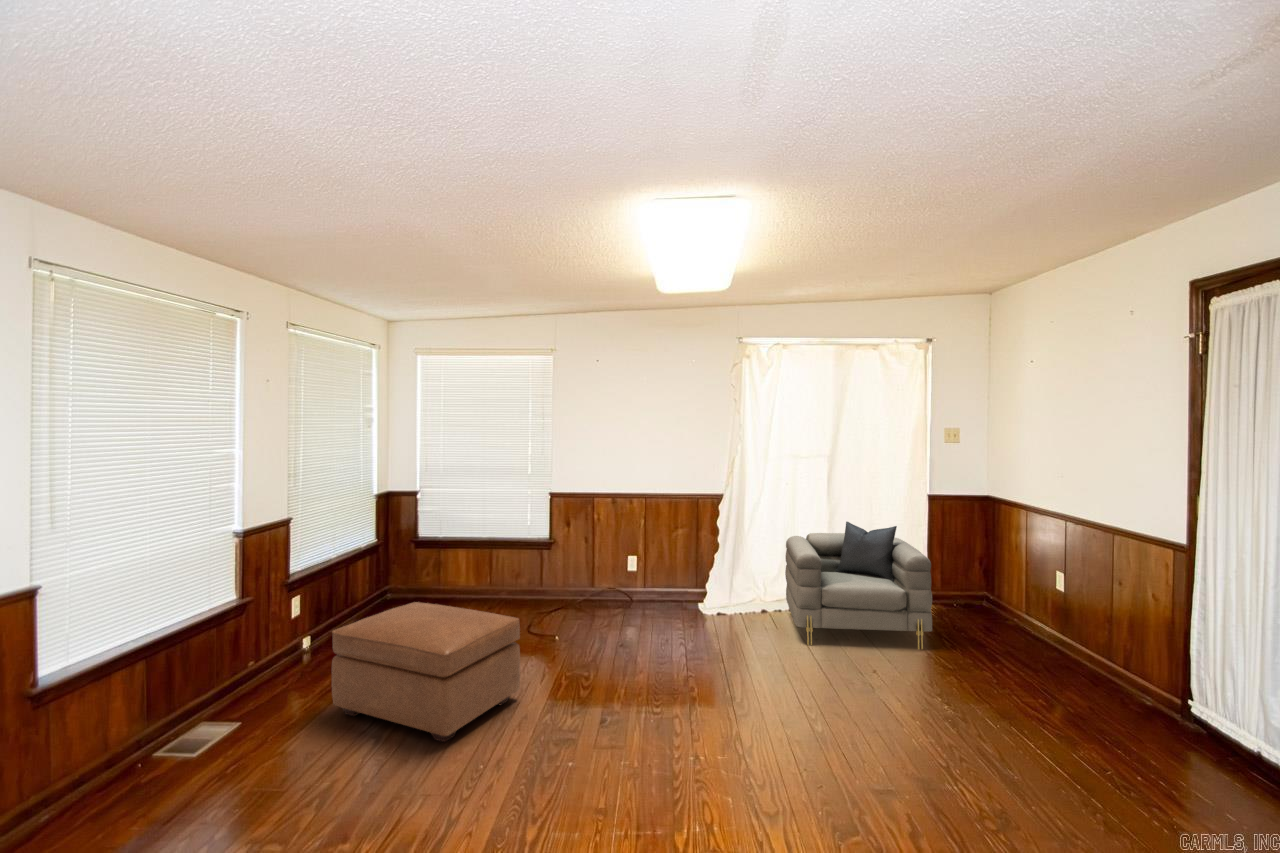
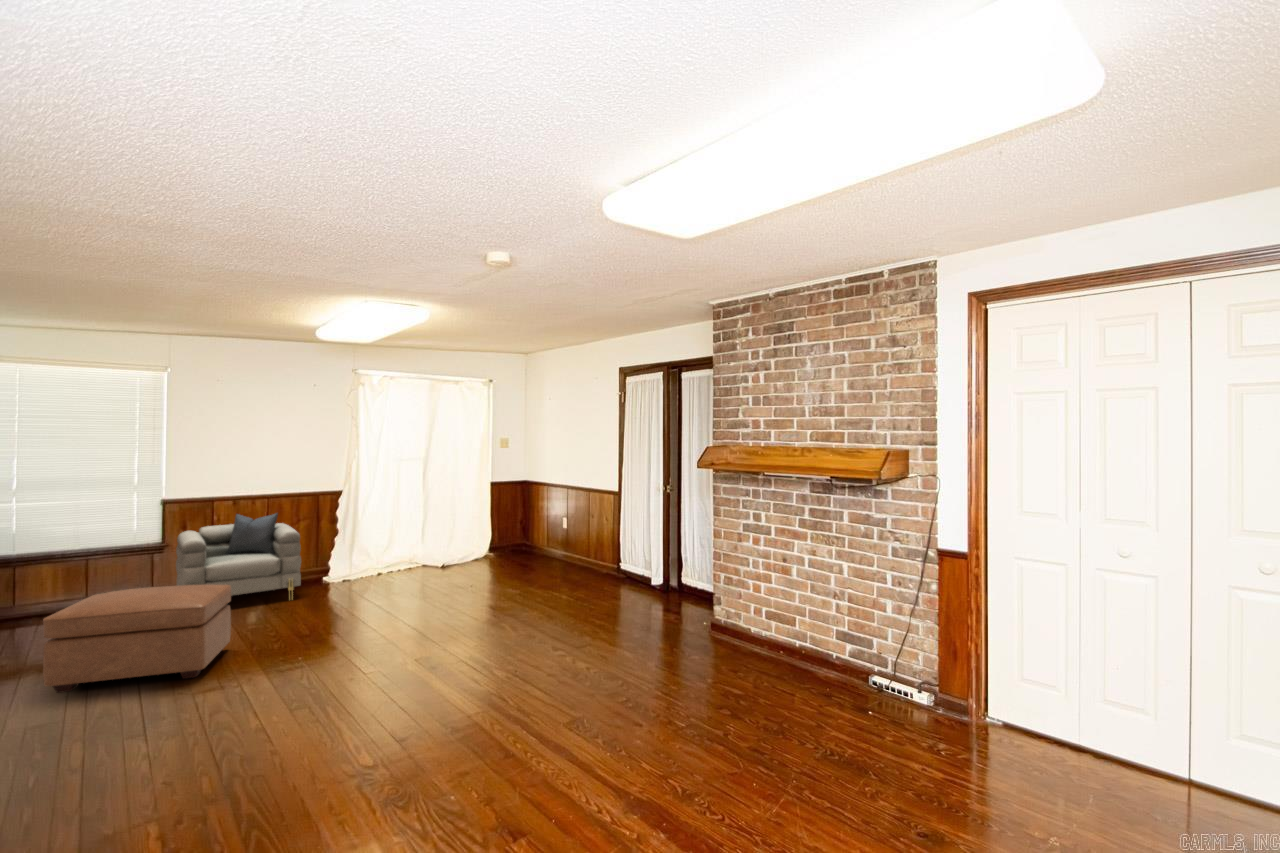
armchair: present [785,522,932,649] -> present [176,513,301,599]

